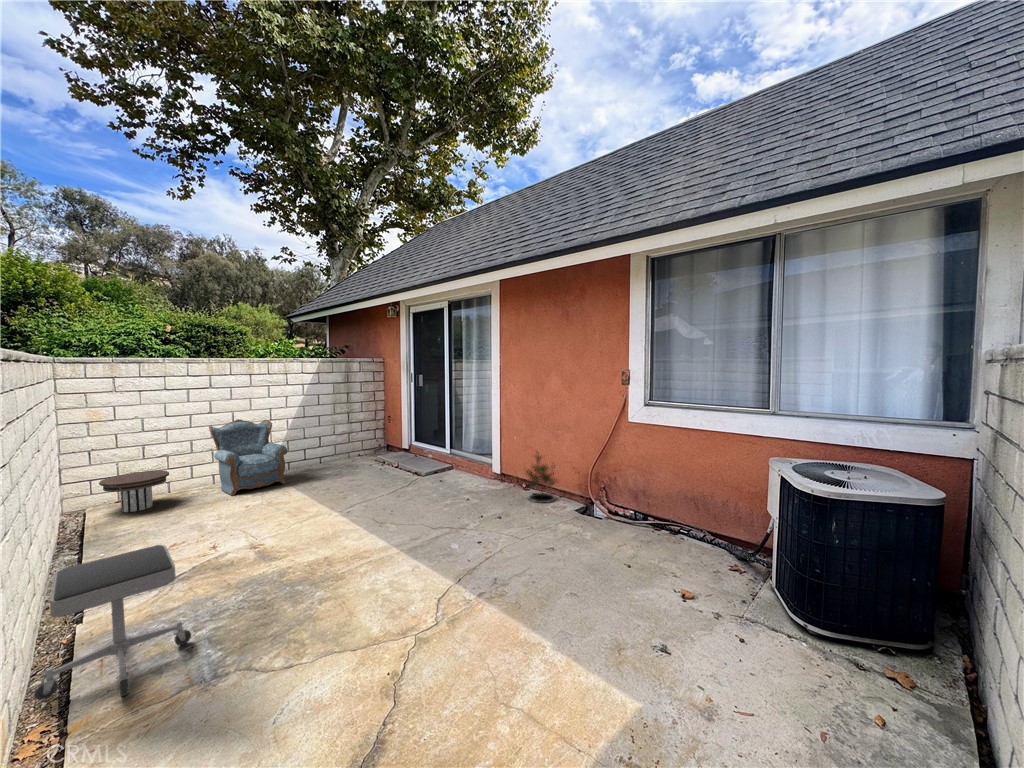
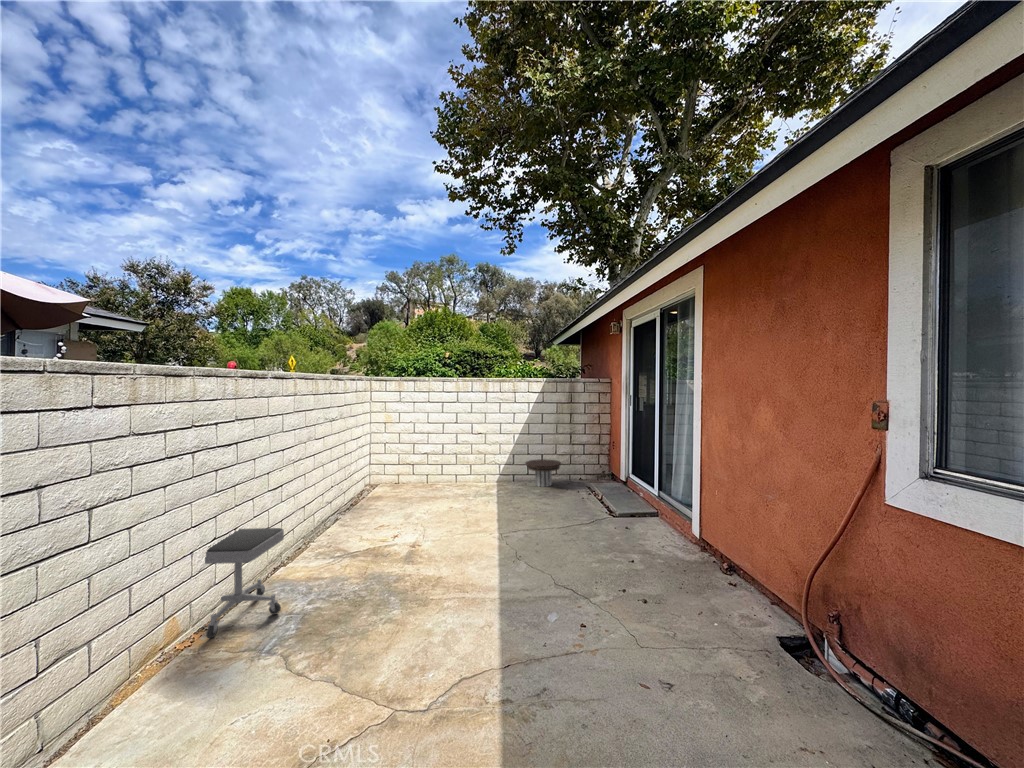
armchair: present [209,419,287,495] -> none [449,431,499,495]
potted tree: present [527,452,557,503] -> none [697,517,761,609]
side table: present [99,471,169,512] -> present [525,459,561,487]

